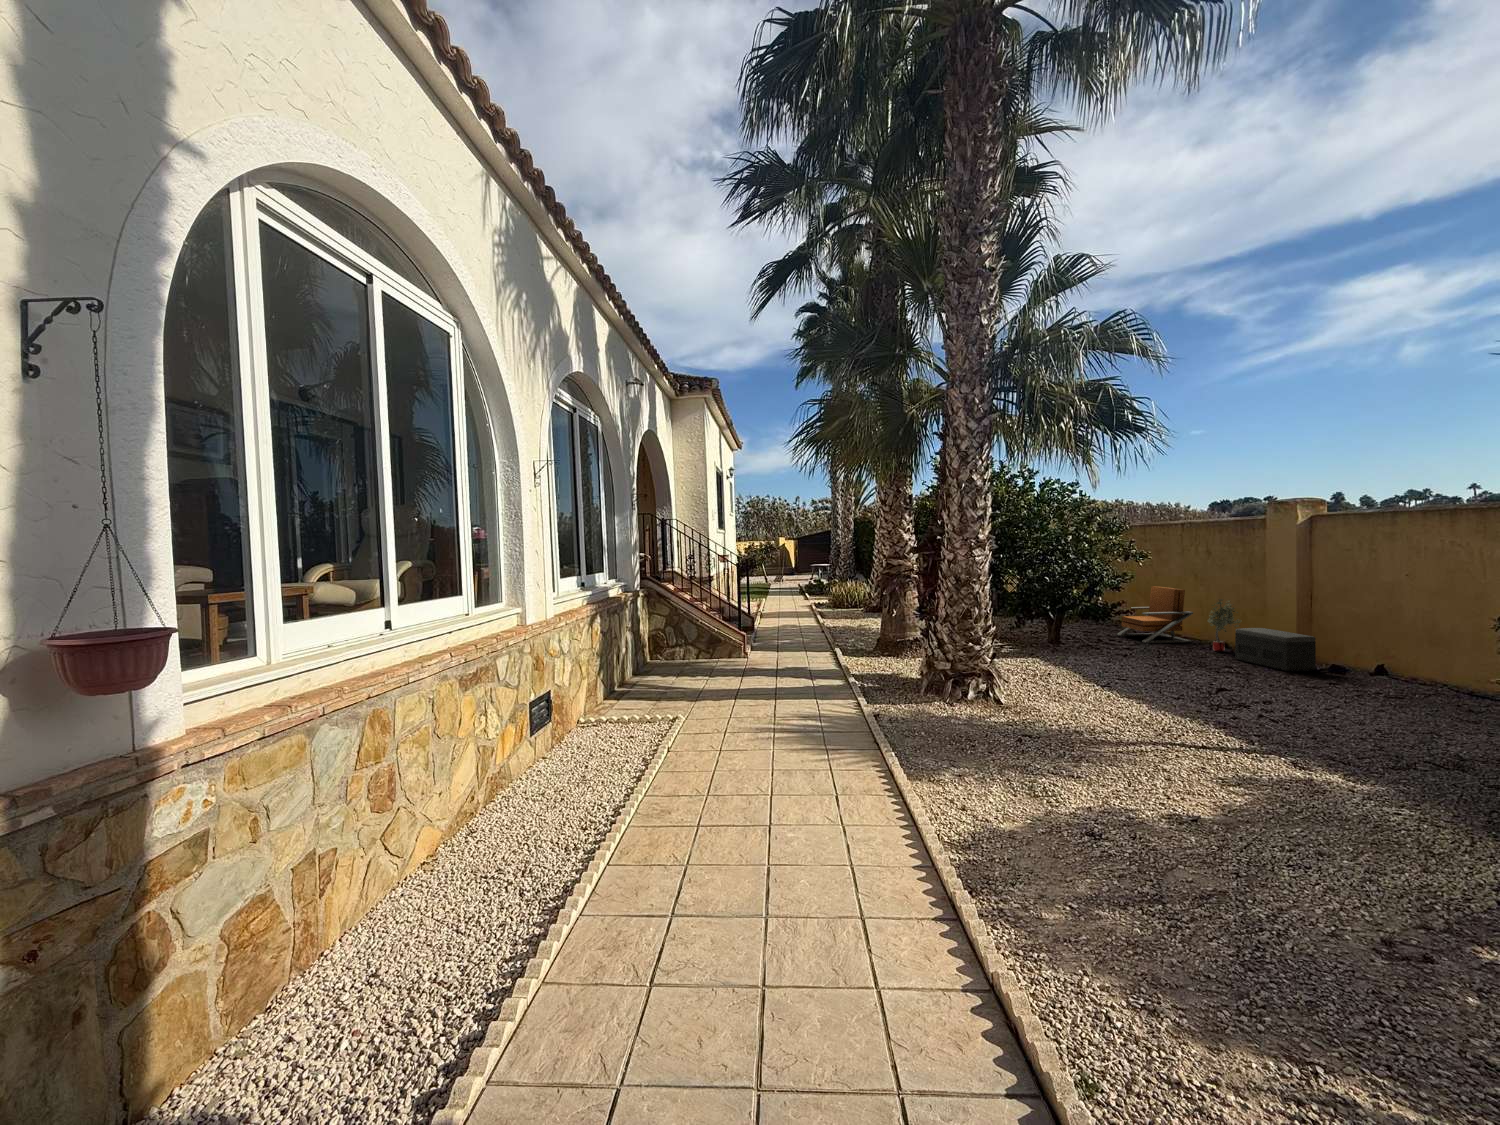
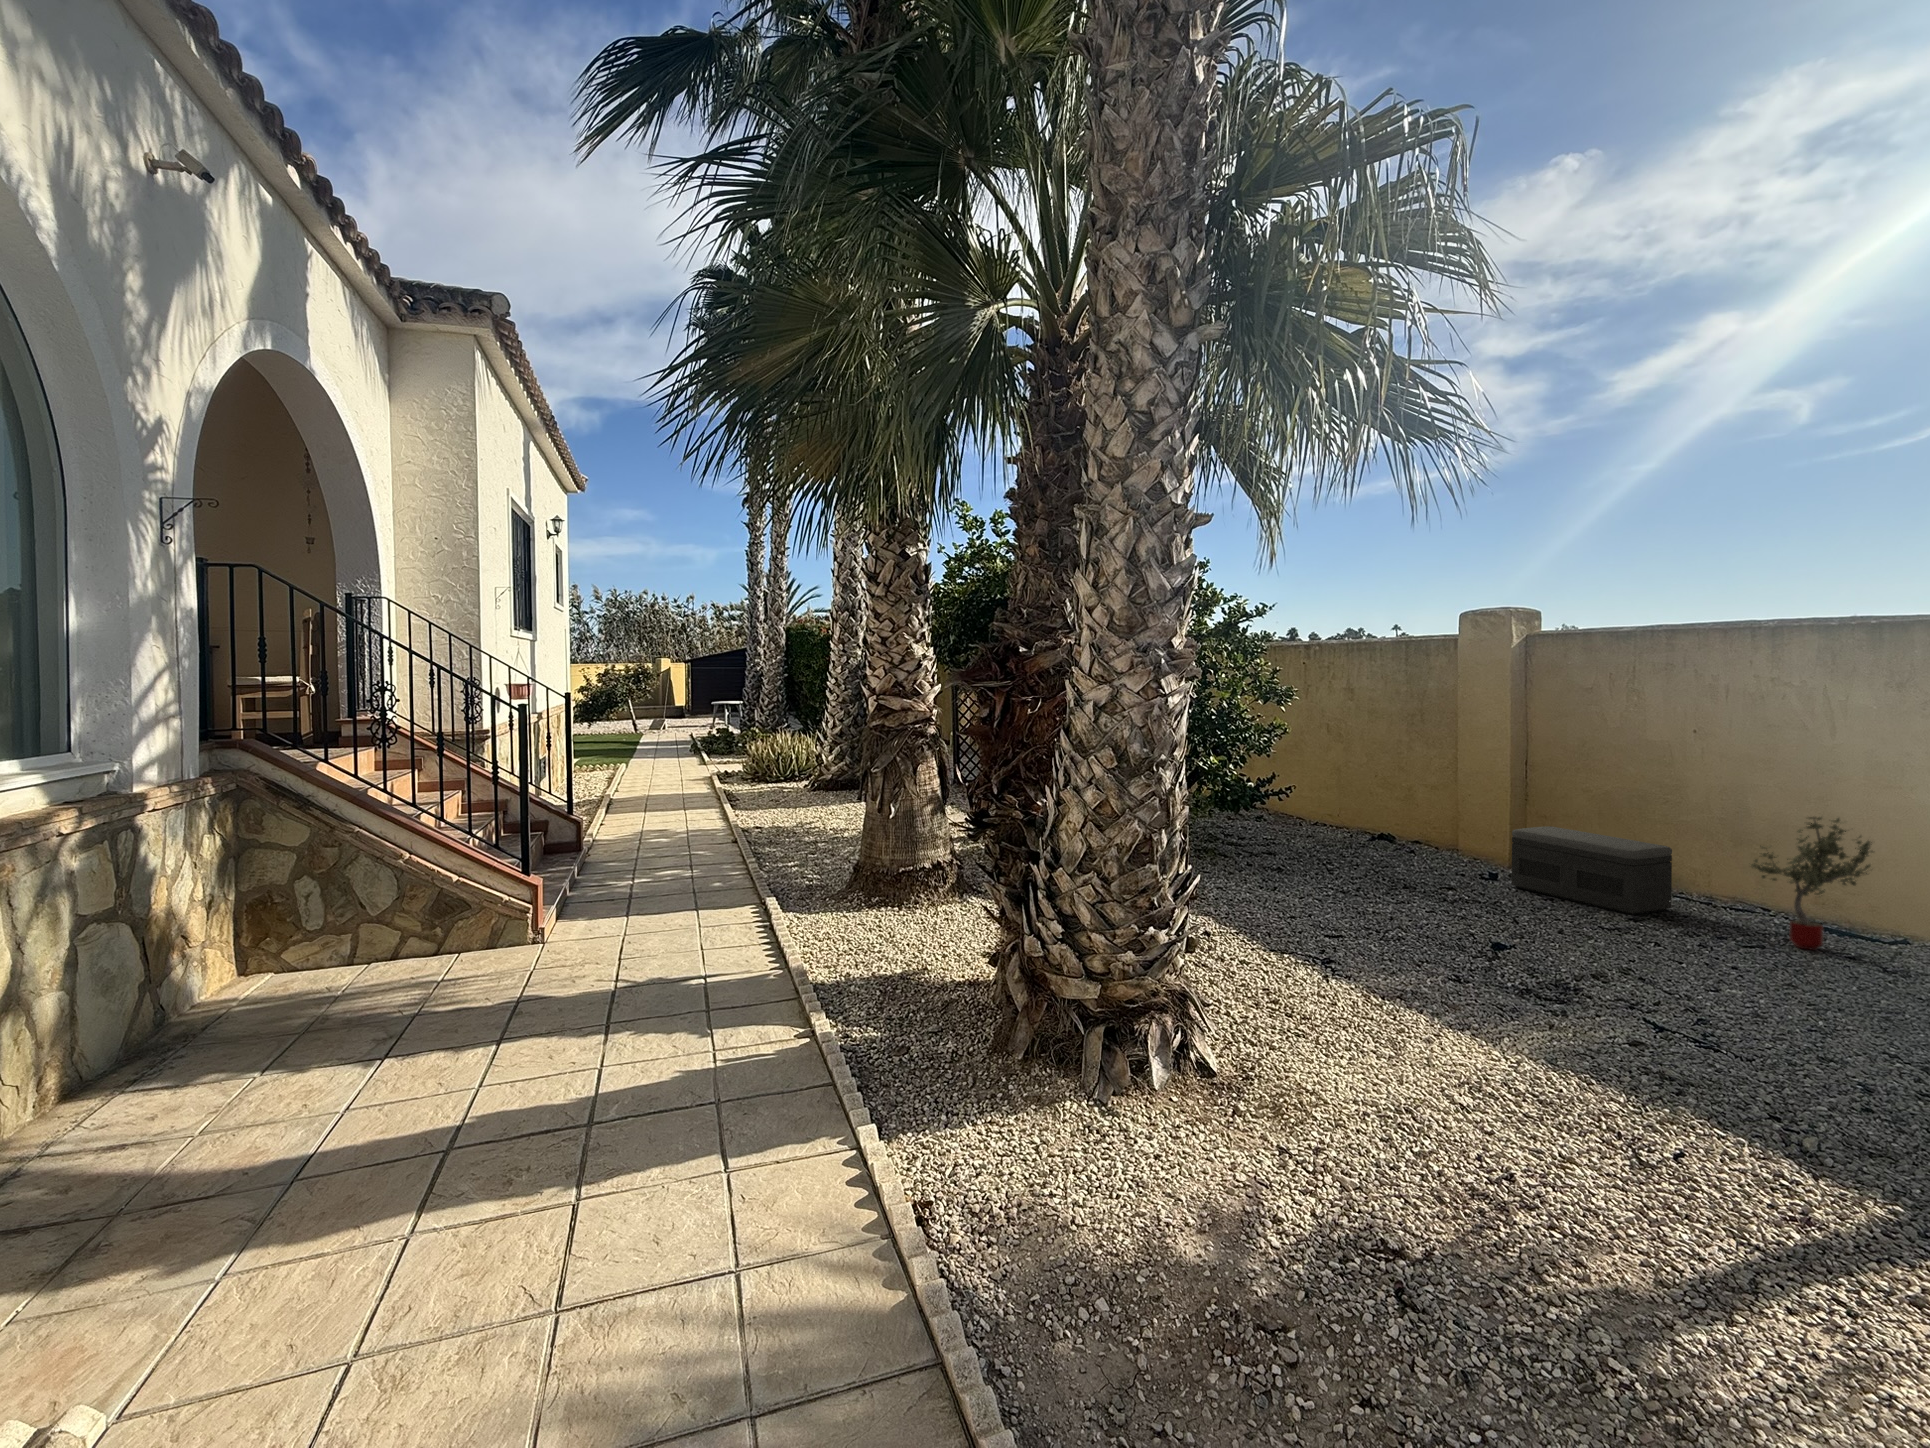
lounge chair: present [1117,586,1193,643] -> none [1261,746,1394,850]
potted tree: present [1208,599,1241,652] -> present [1751,817,1873,950]

